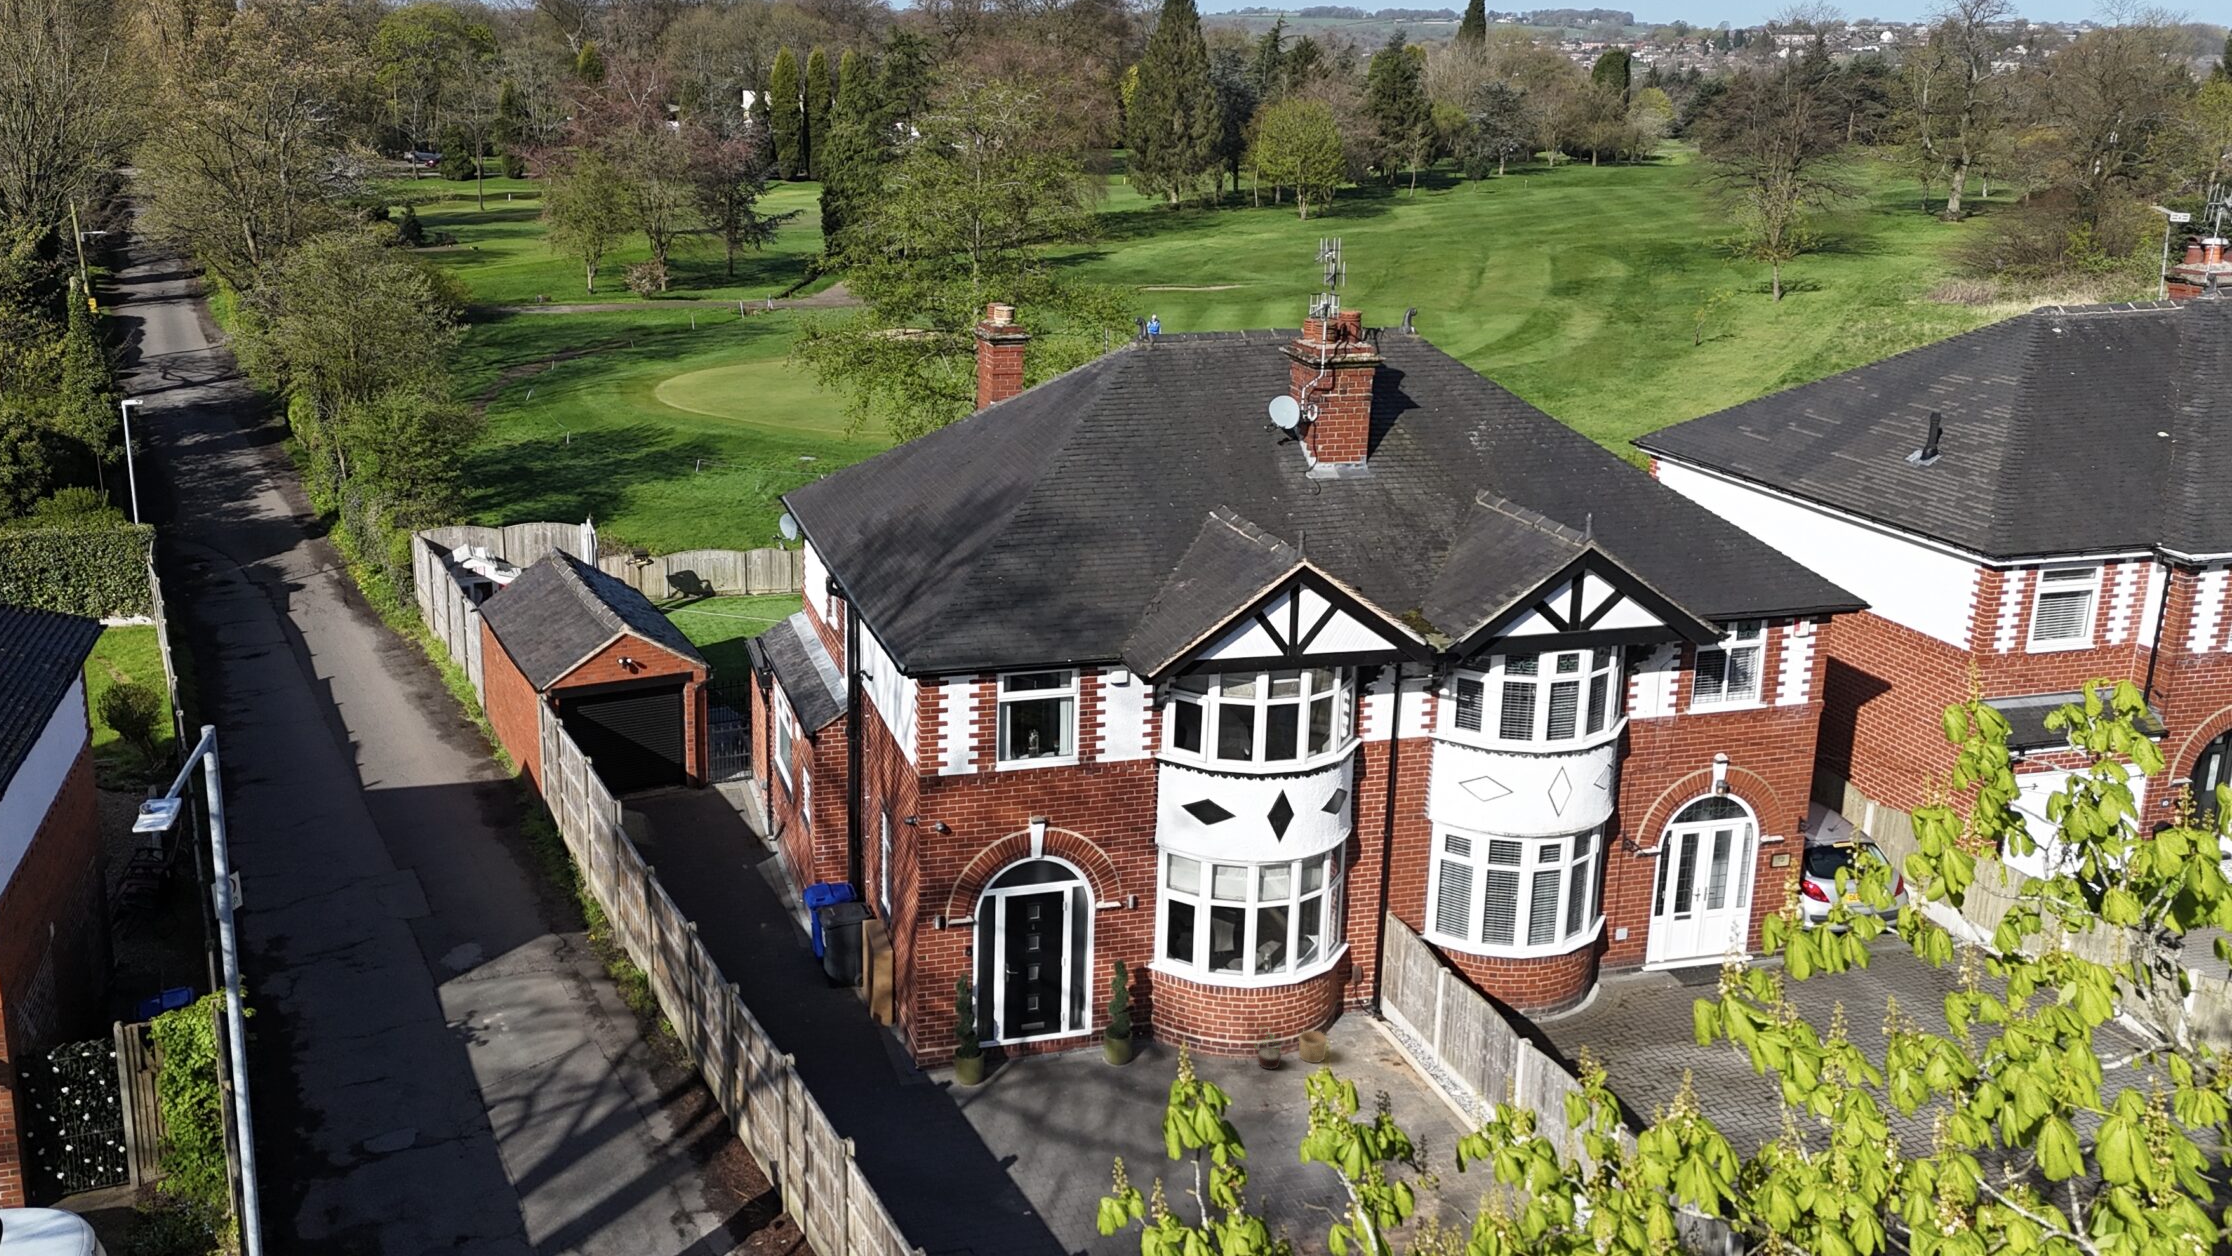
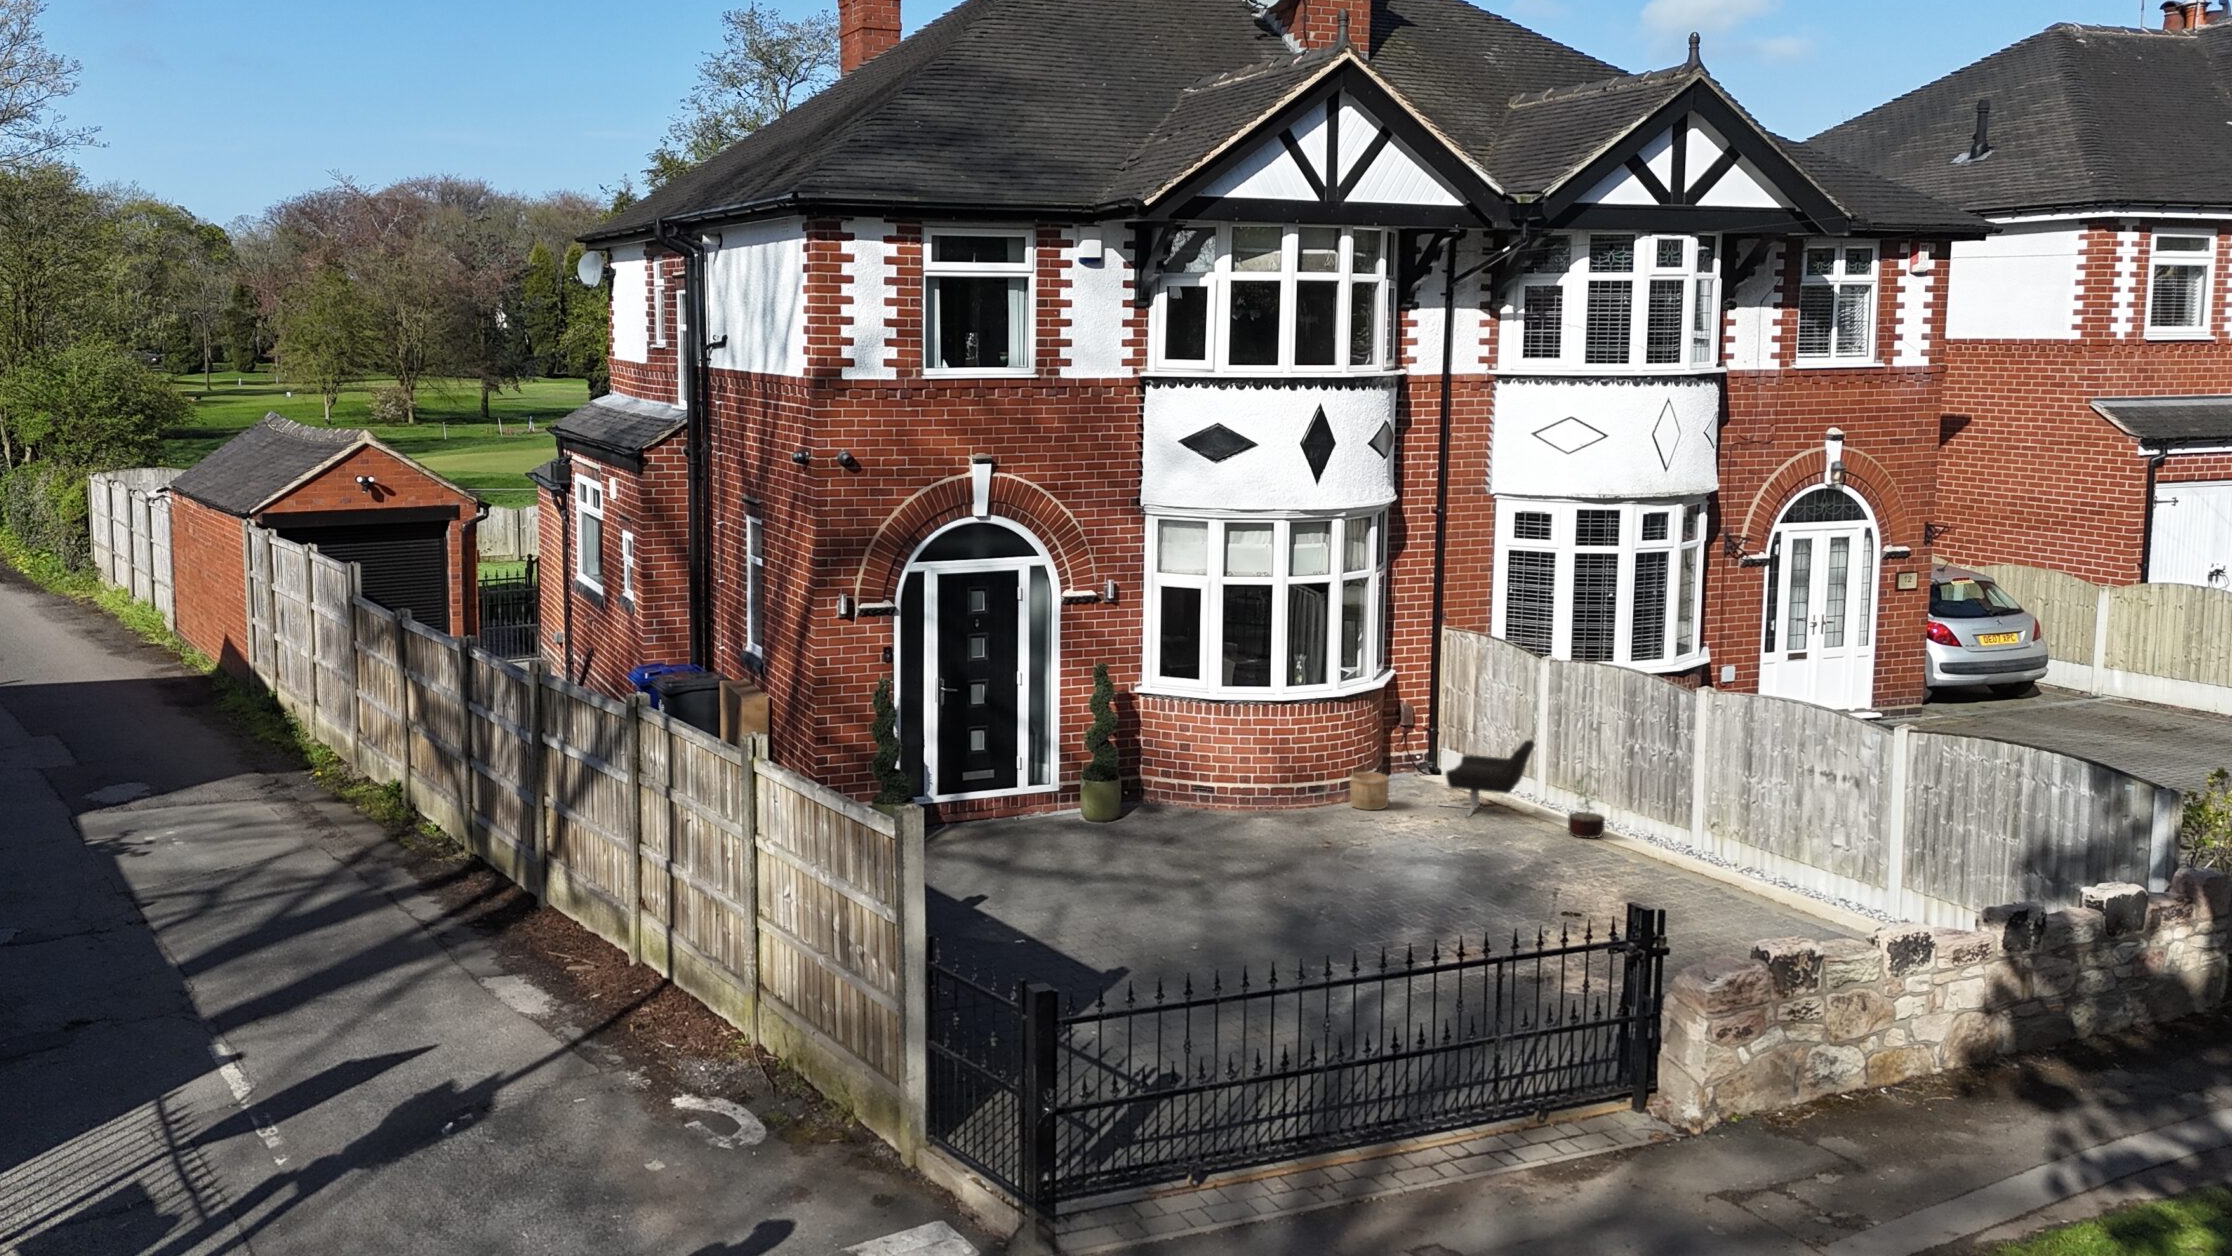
lounge chair: none [1361,1023,1431,1078] -> present [1446,740,1535,816]
decorative plant: present [1255,1025,1282,1069] -> present [1568,773,1605,839]

